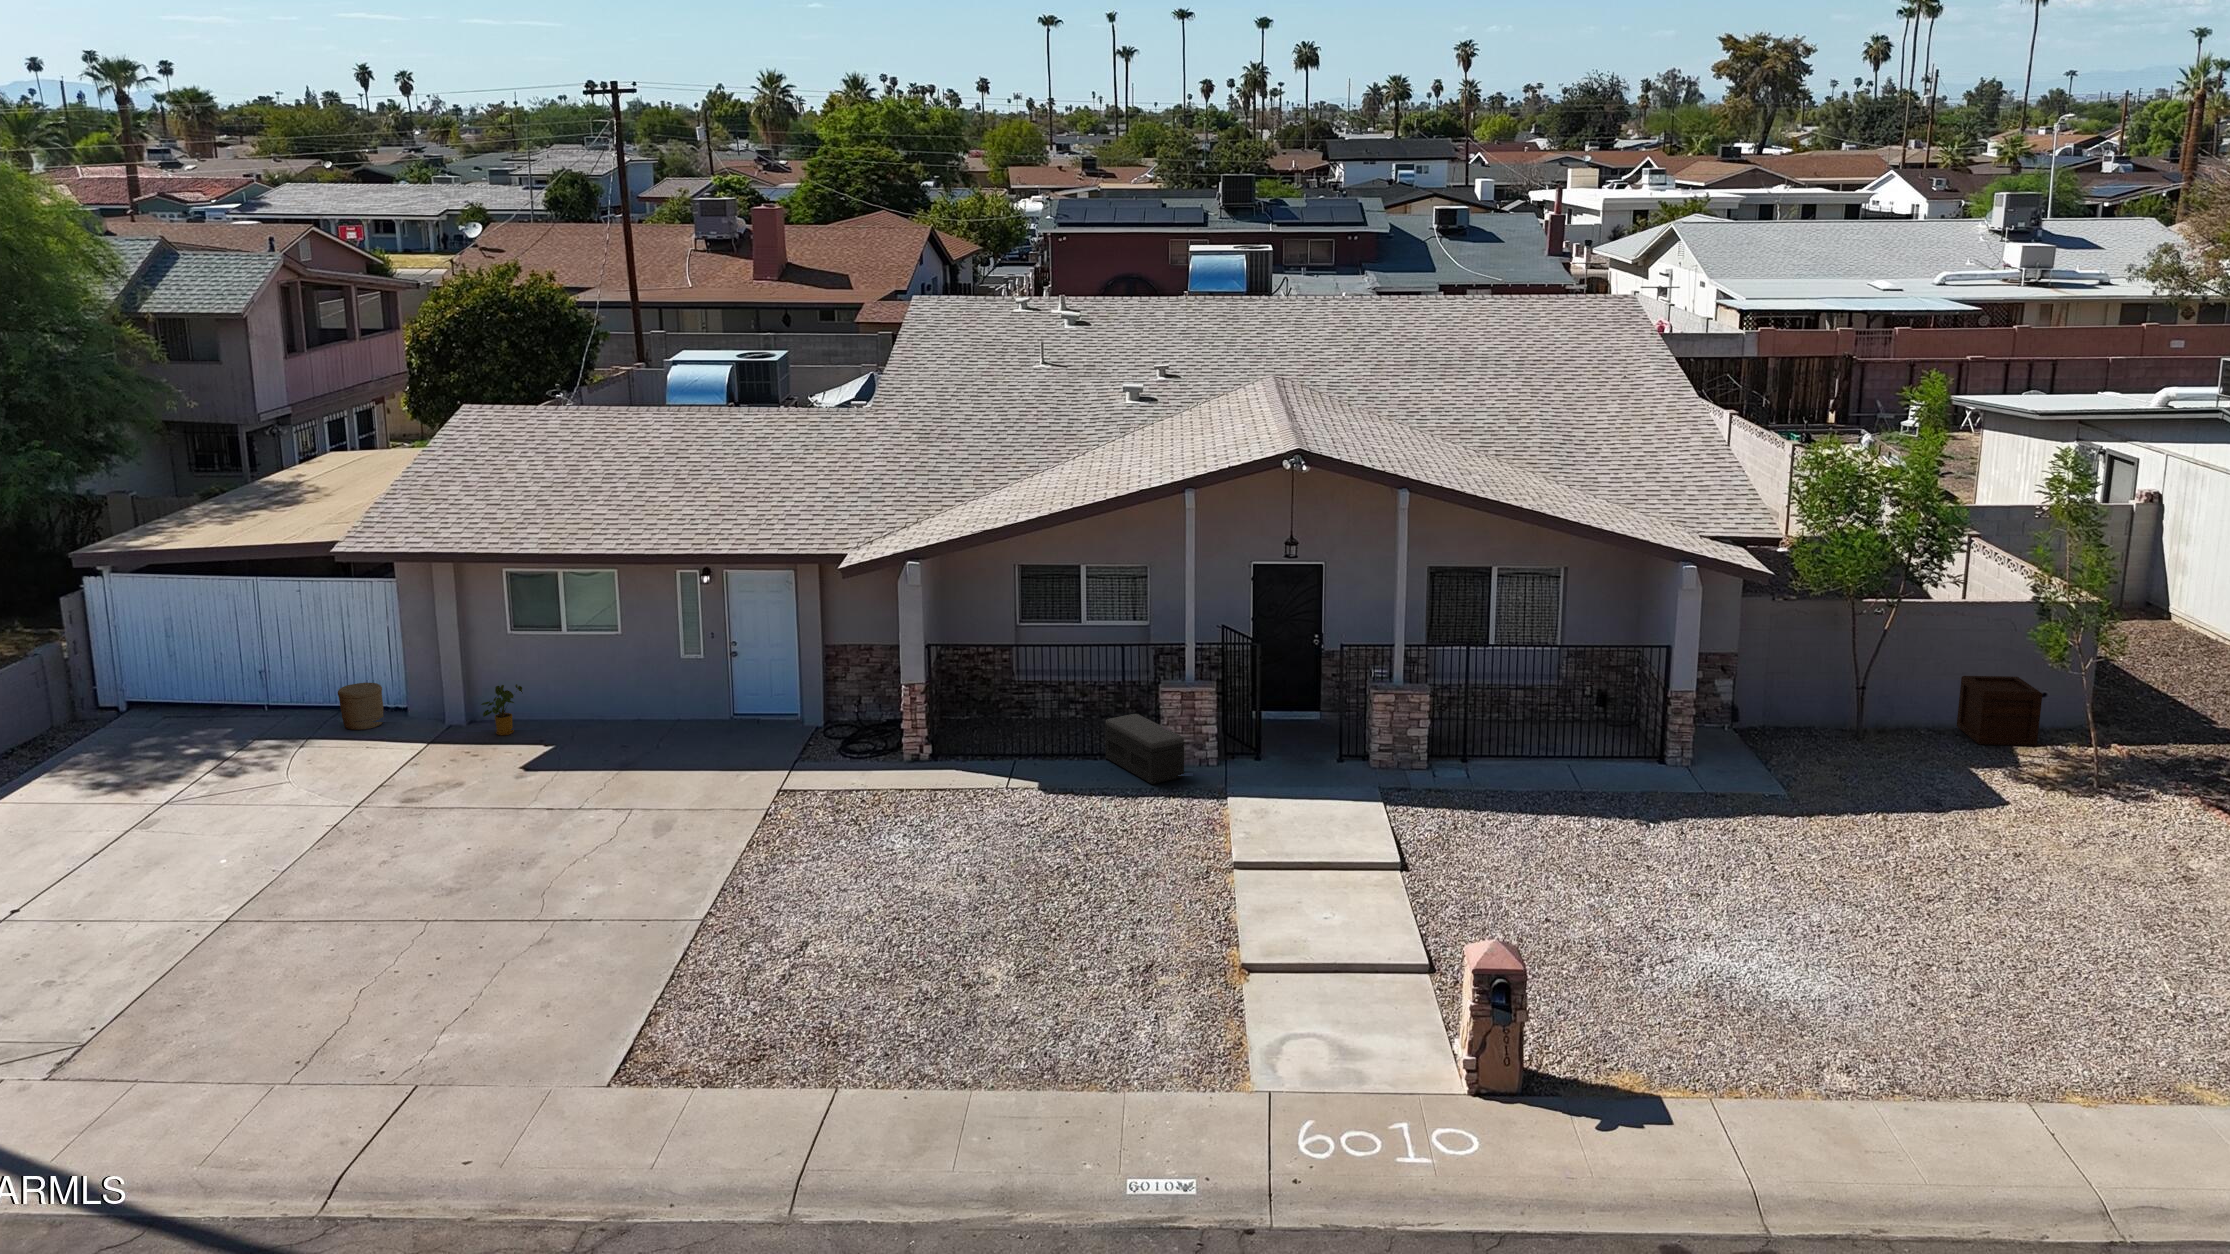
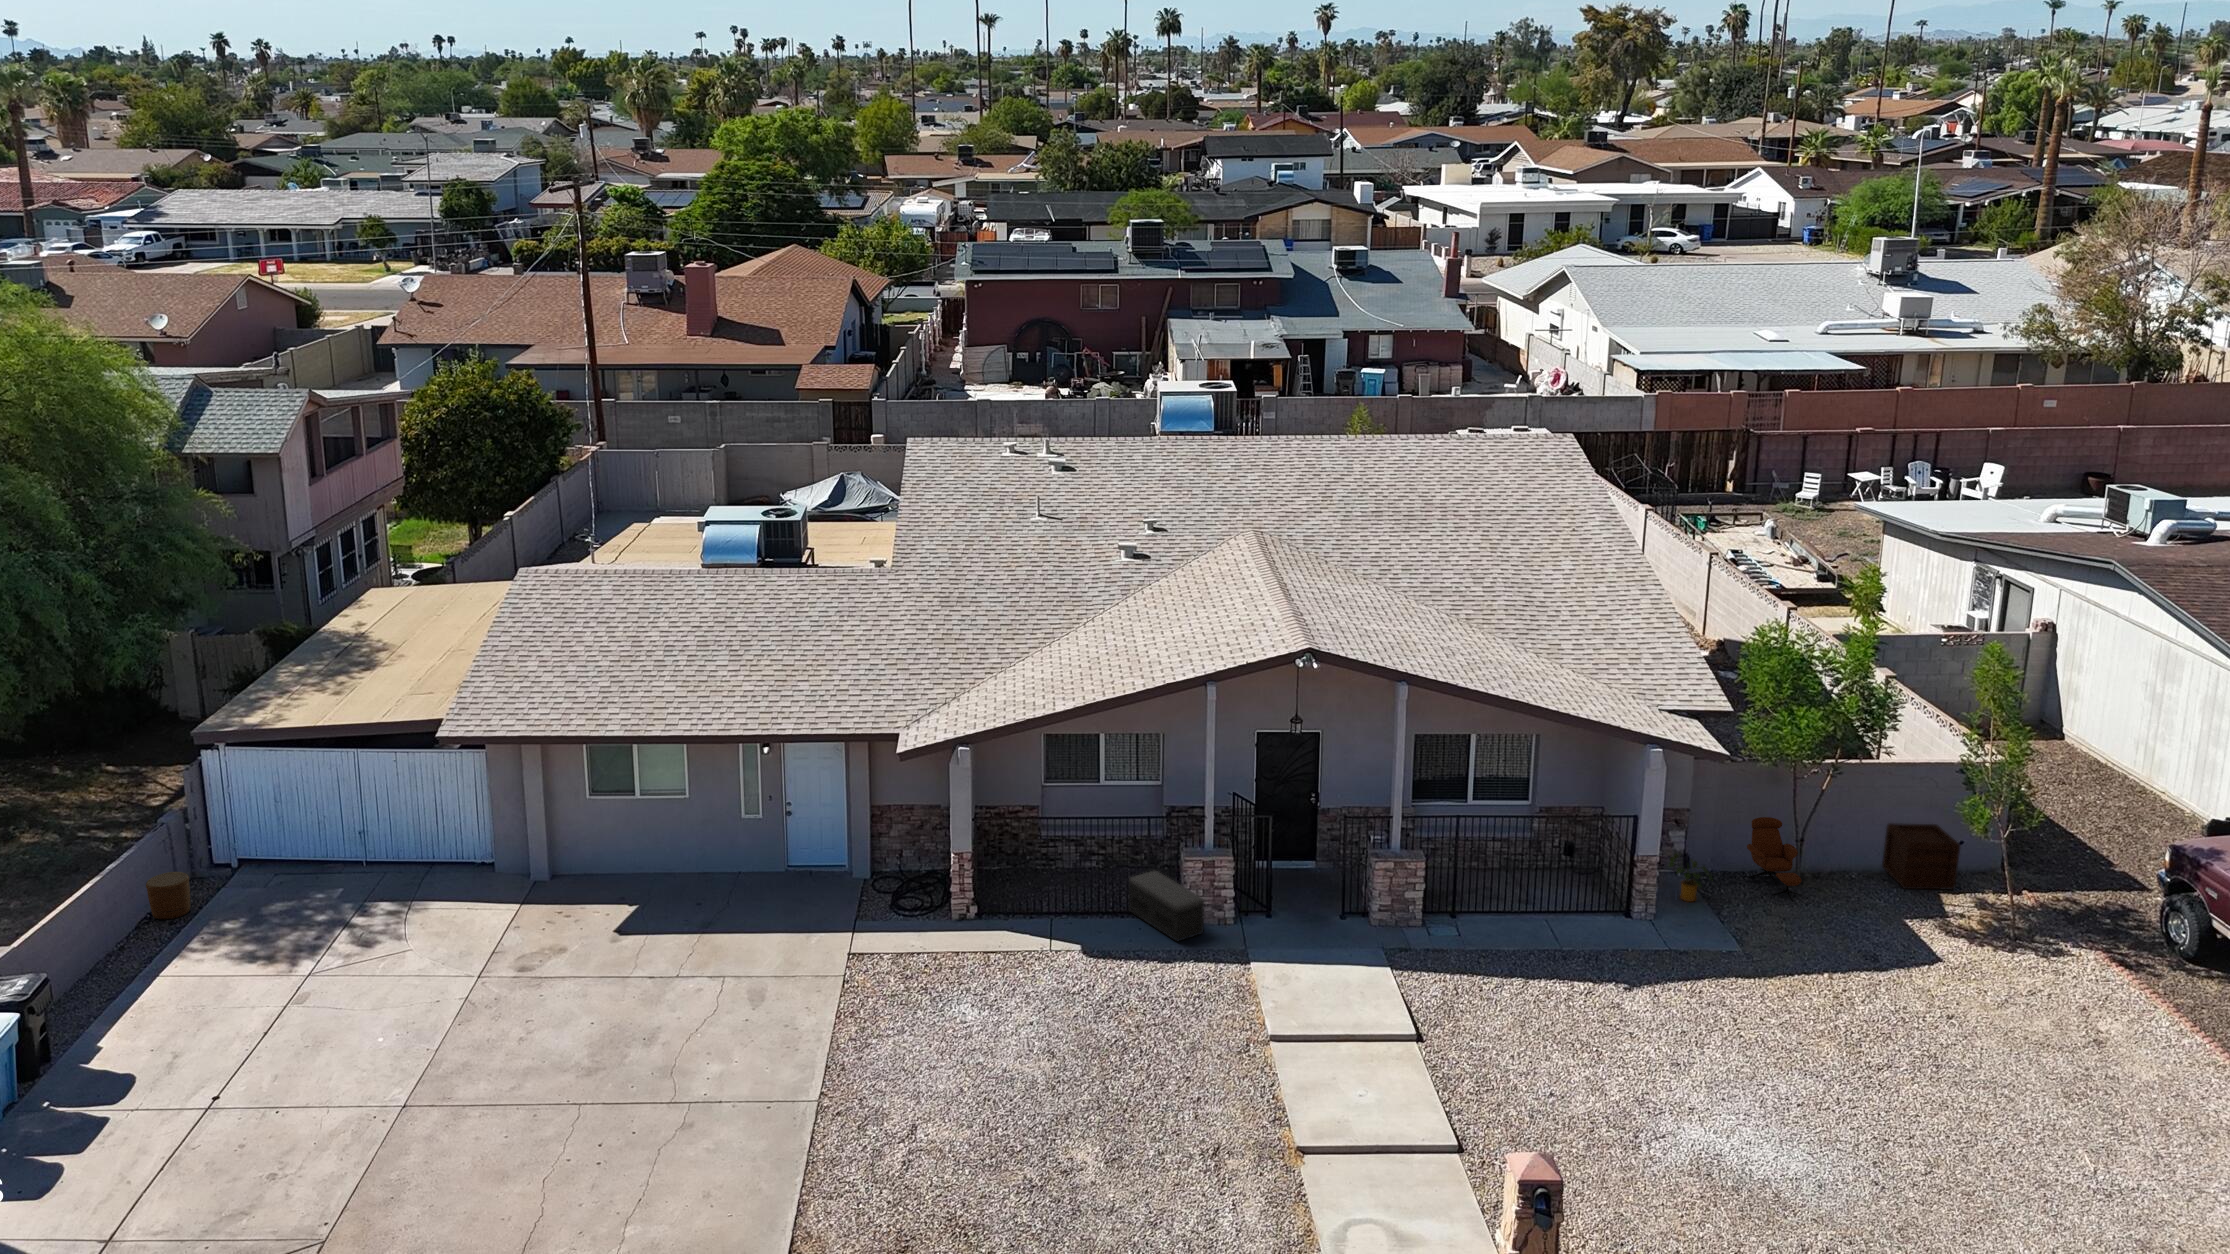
lounge chair: none [1803,668,1863,755] -> present [1747,817,1802,902]
woven basket: present [338,683,384,730] -> present [146,872,190,920]
house plant: present [481,684,522,735] -> present [1669,854,1712,902]

